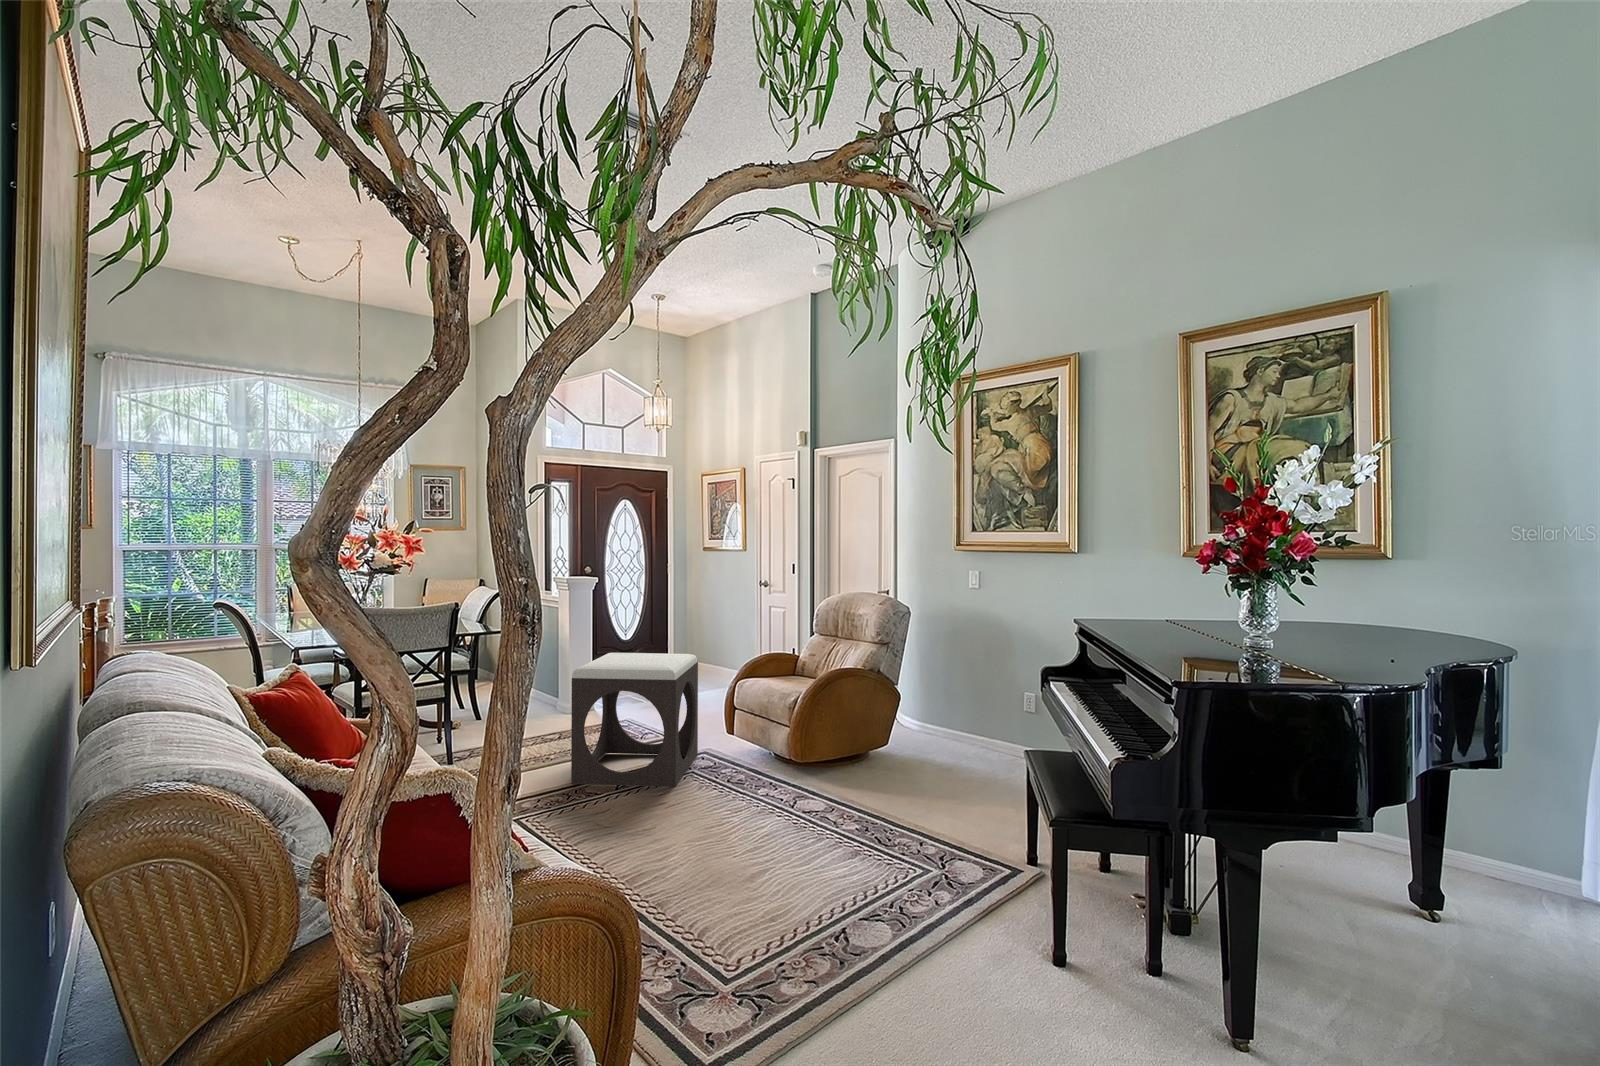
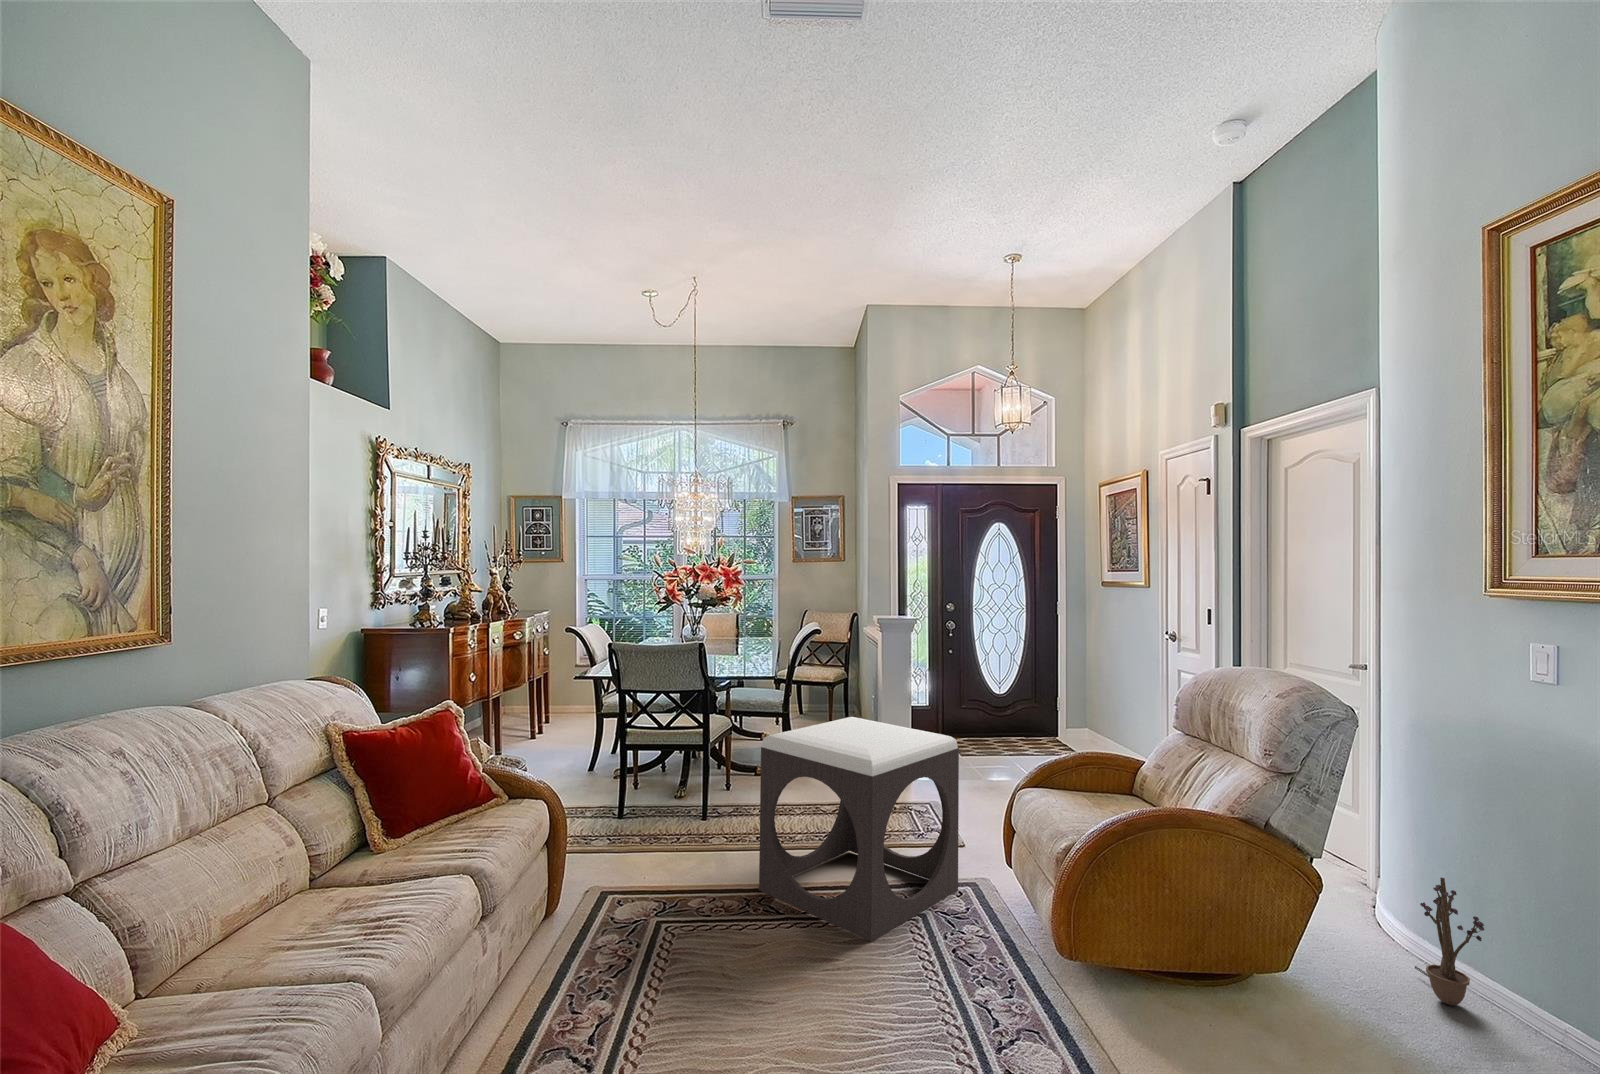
decorative plant: none [922,685,951,743] -> present [1415,877,1484,1005]

